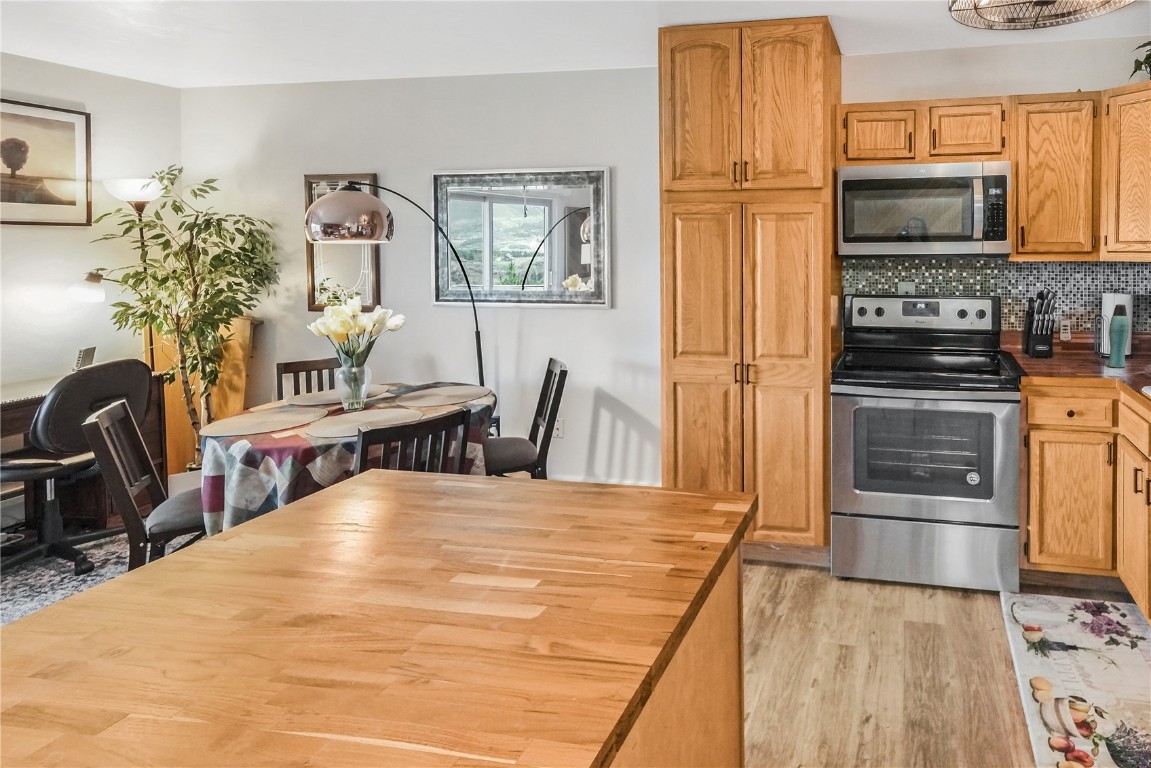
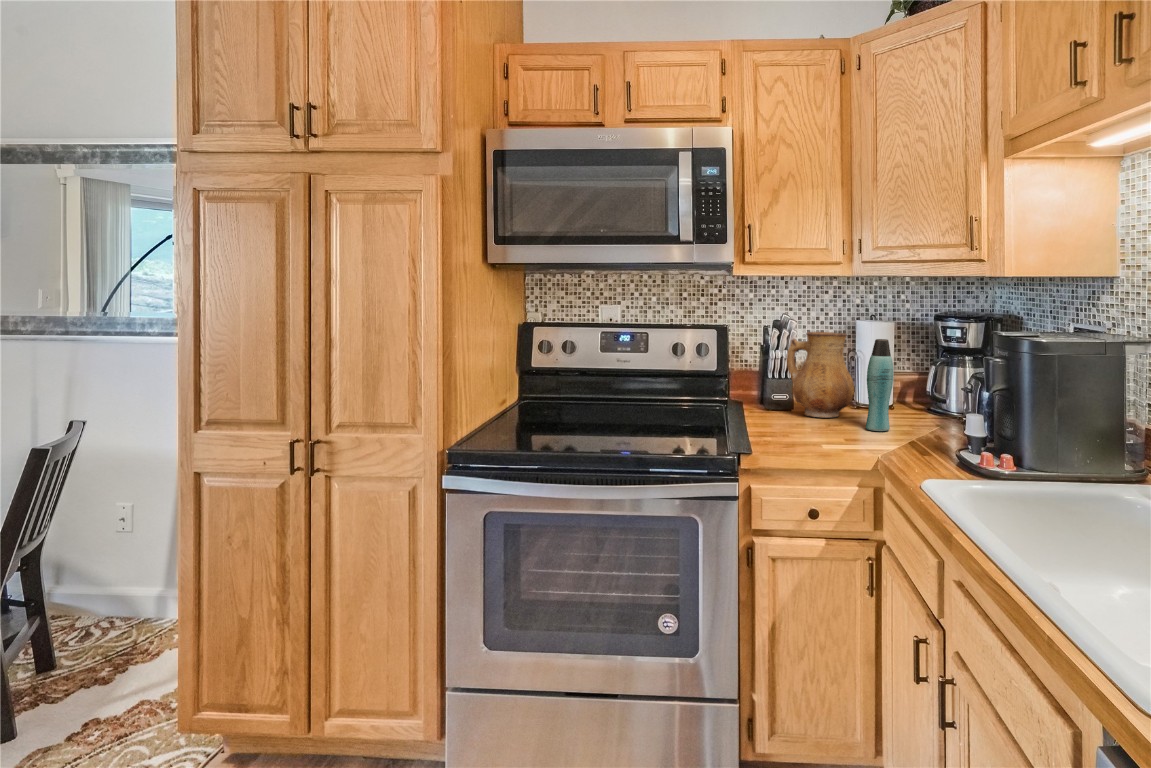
ceramic pitcher: none [1048,301,1100,361] -> present [786,332,854,417]

